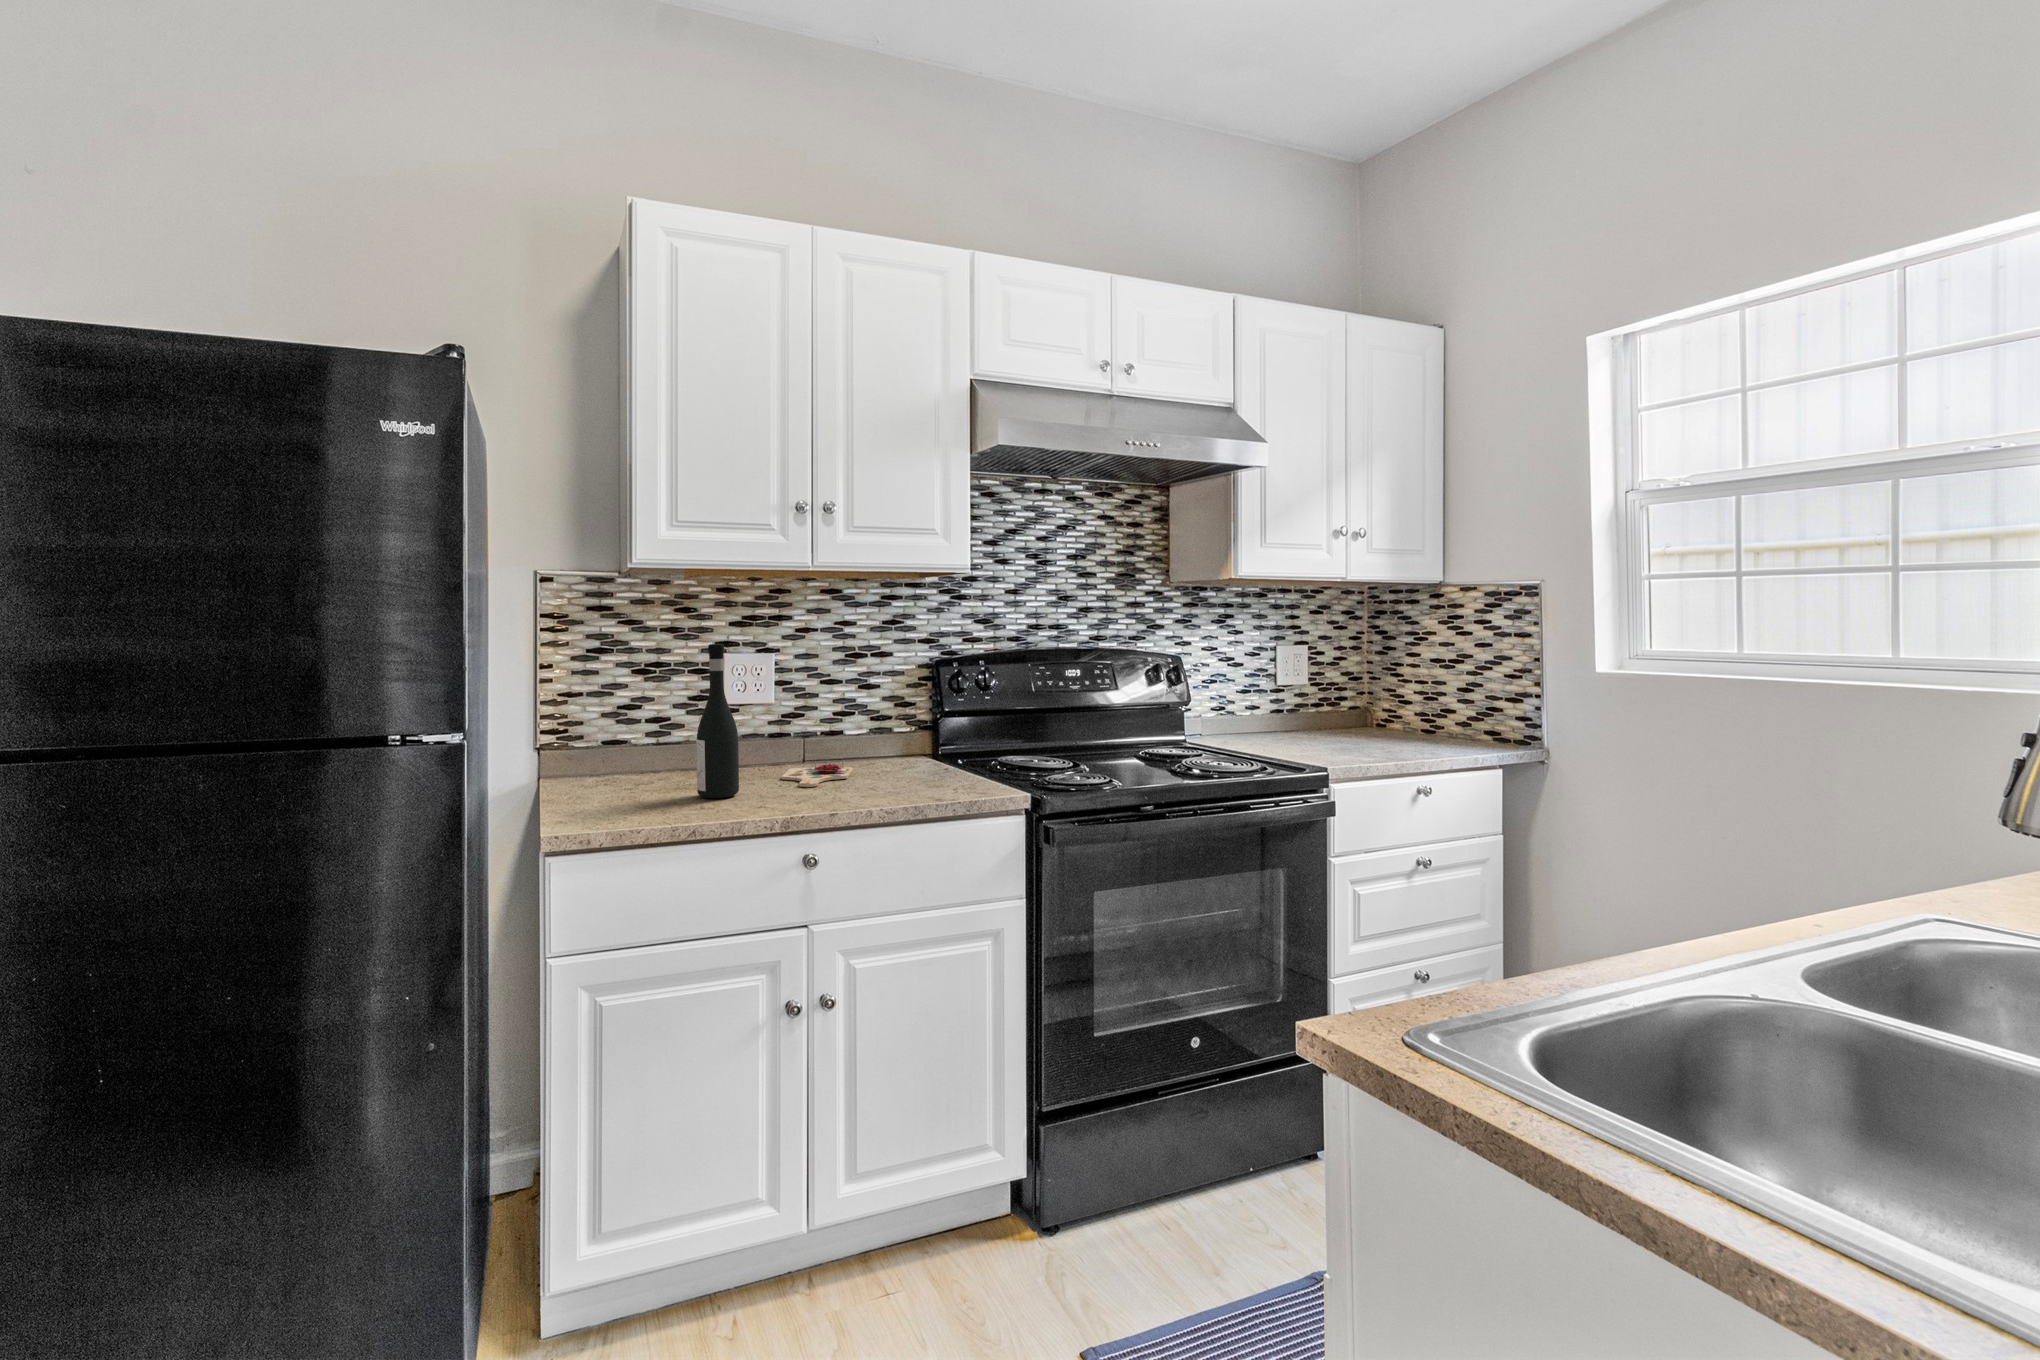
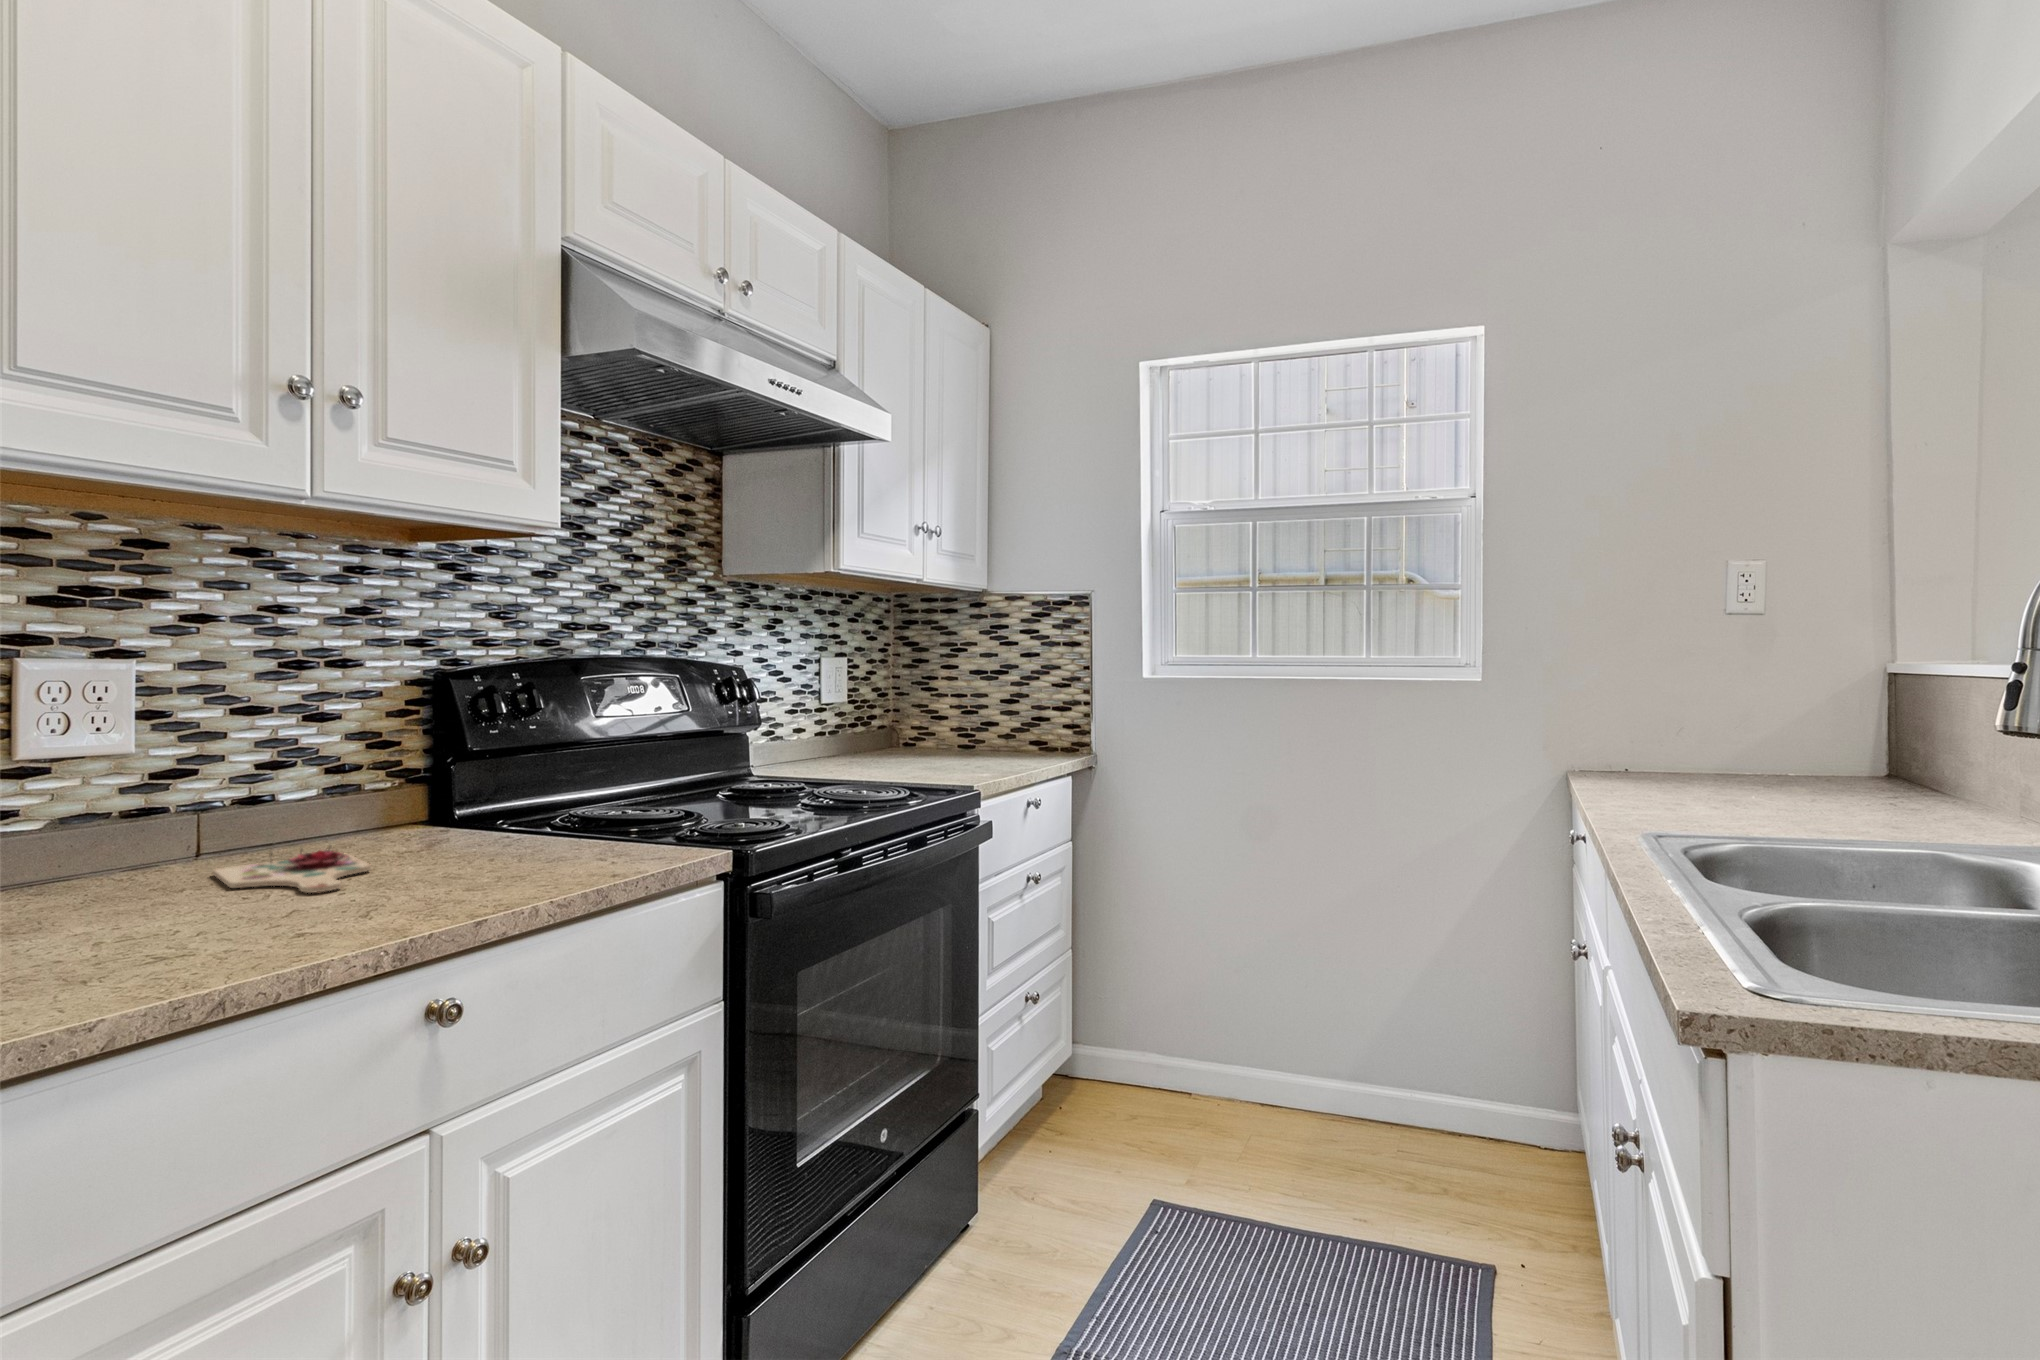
wine bottle: present [696,644,739,798] -> none [100,625,206,939]

